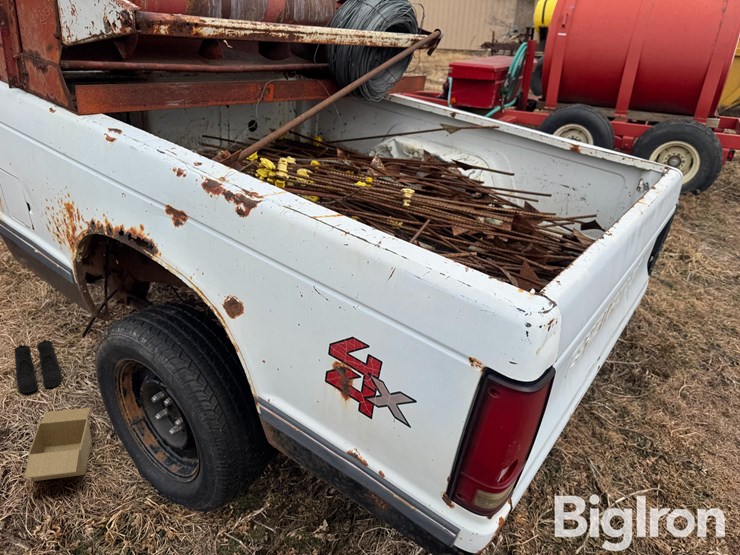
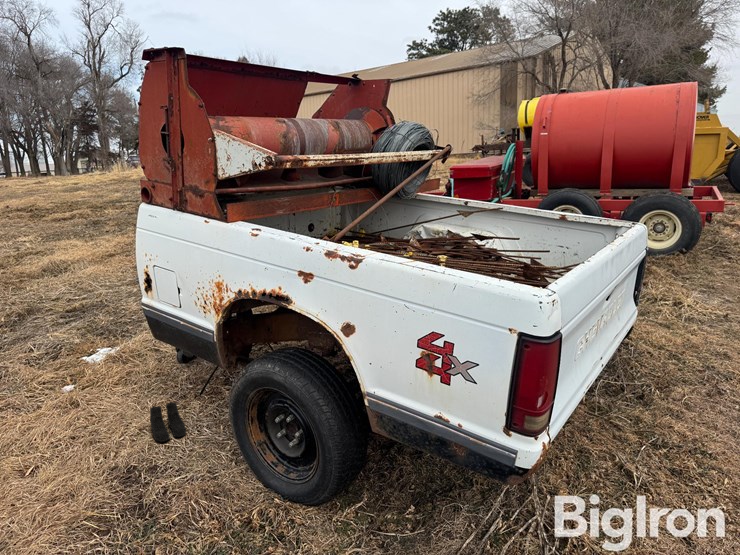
cardboard box: present [24,408,92,481] -> none [187,443,225,496]

